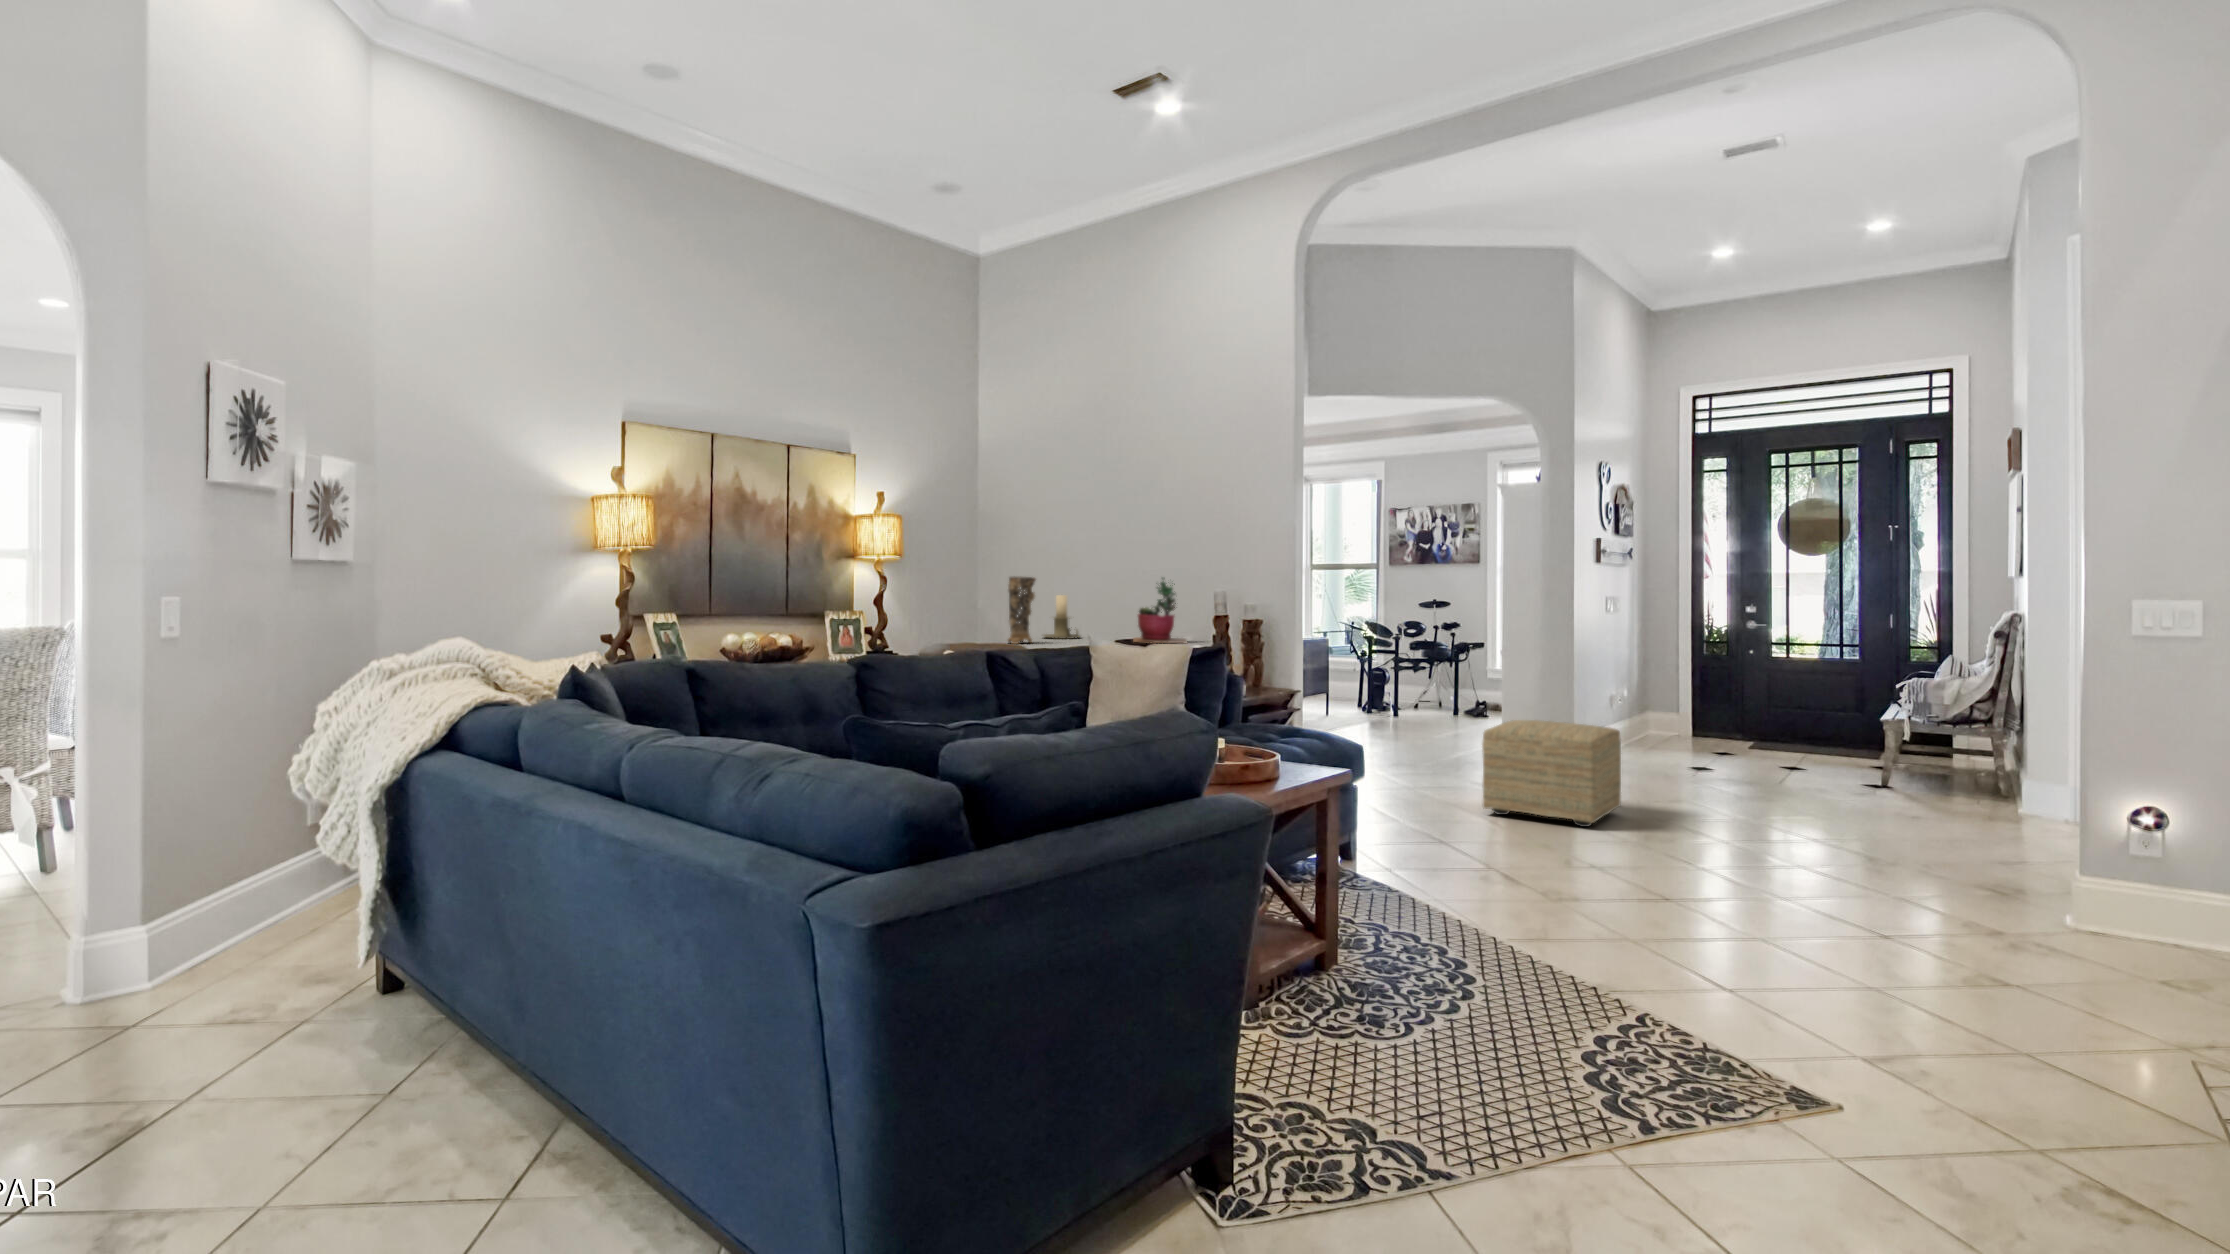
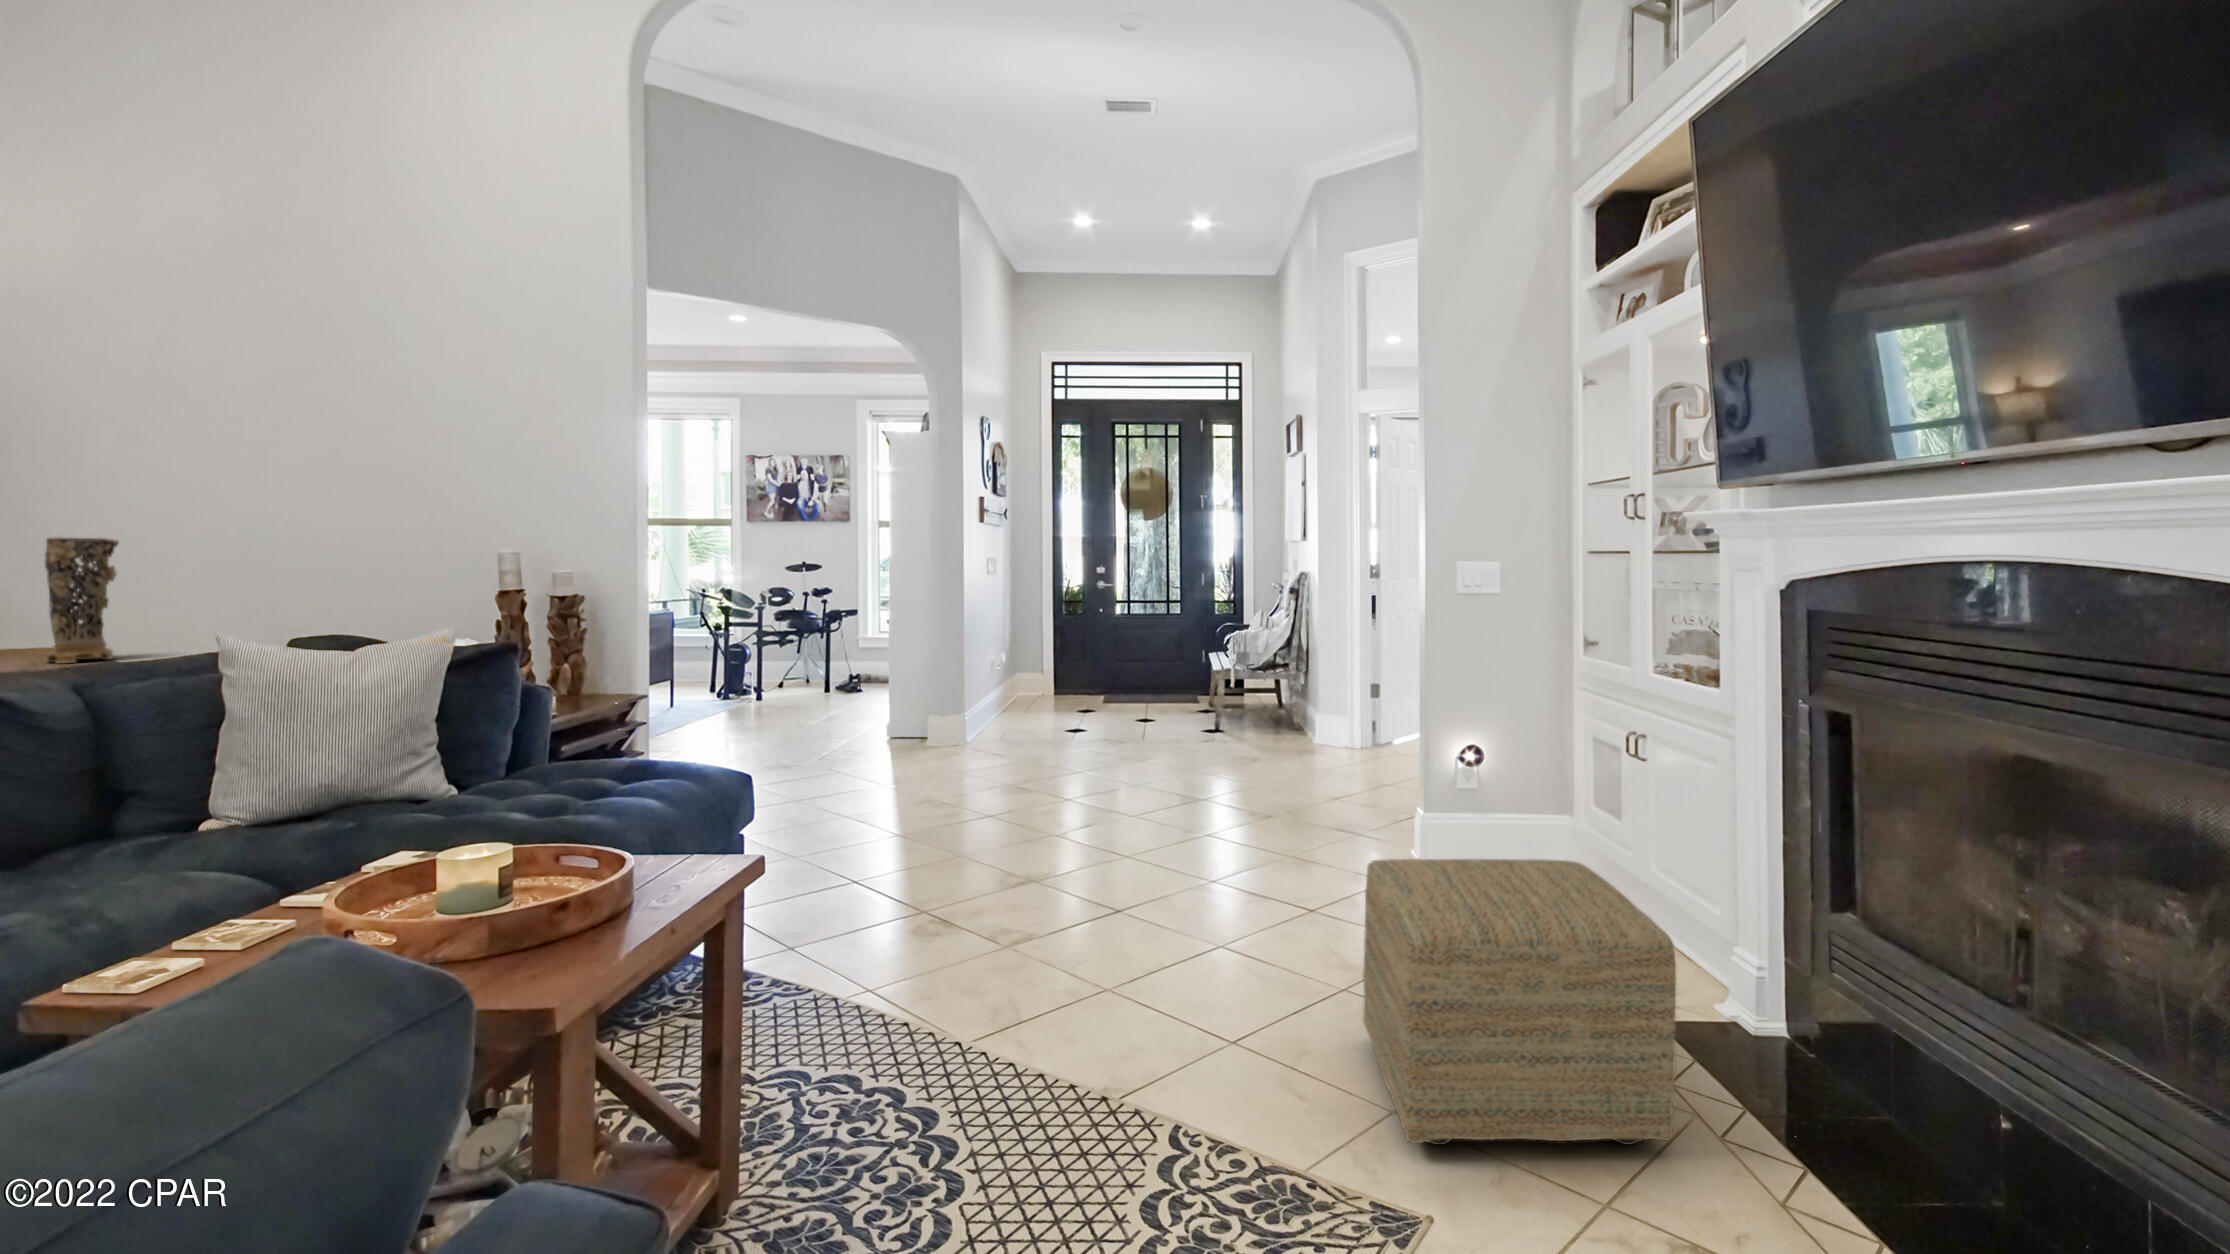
succulent plant: present [1133,578,1187,643] -> none [347,539,455,645]
candle holder: present [1044,595,1079,639] -> none [150,568,245,644]
ottoman: present [1482,720,1621,827] -> present [1363,859,1676,1145]

